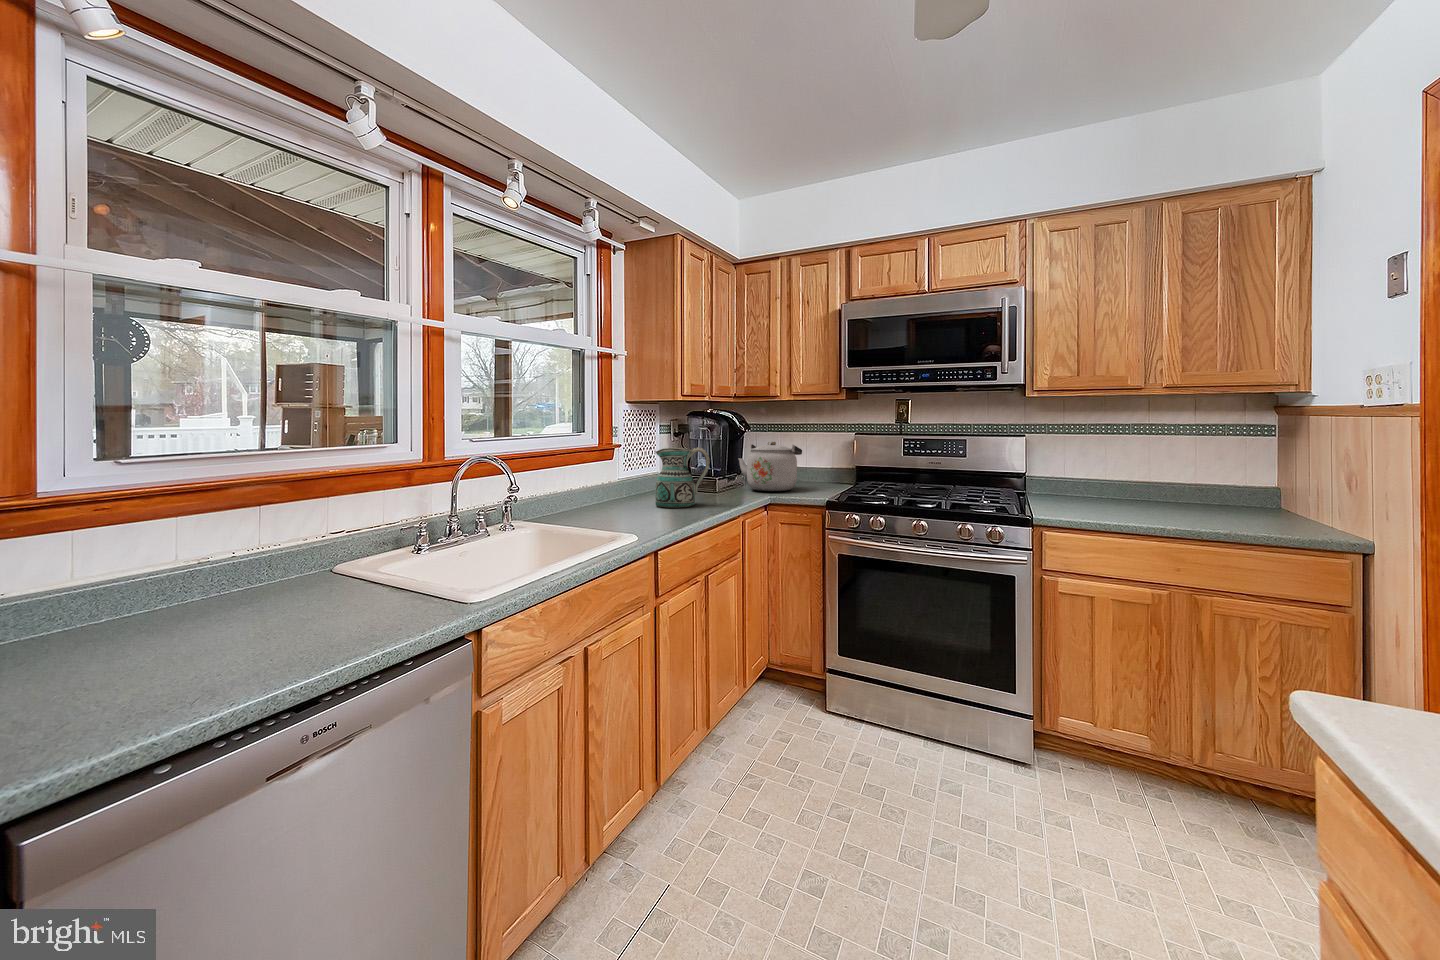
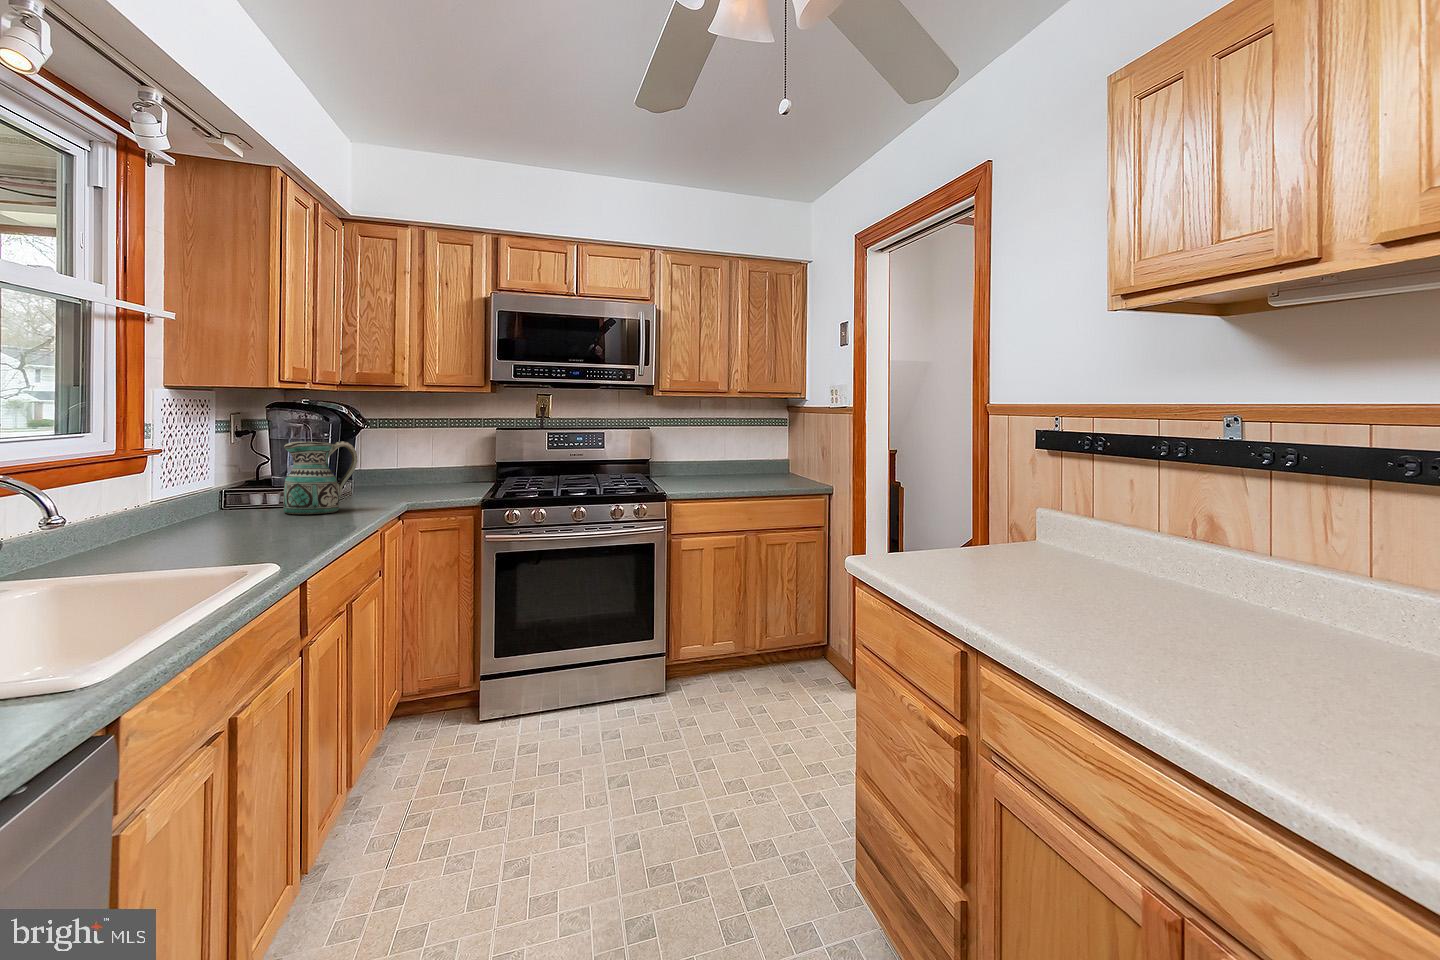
kettle: present [738,441,802,491] -> none [362,436,441,493]

